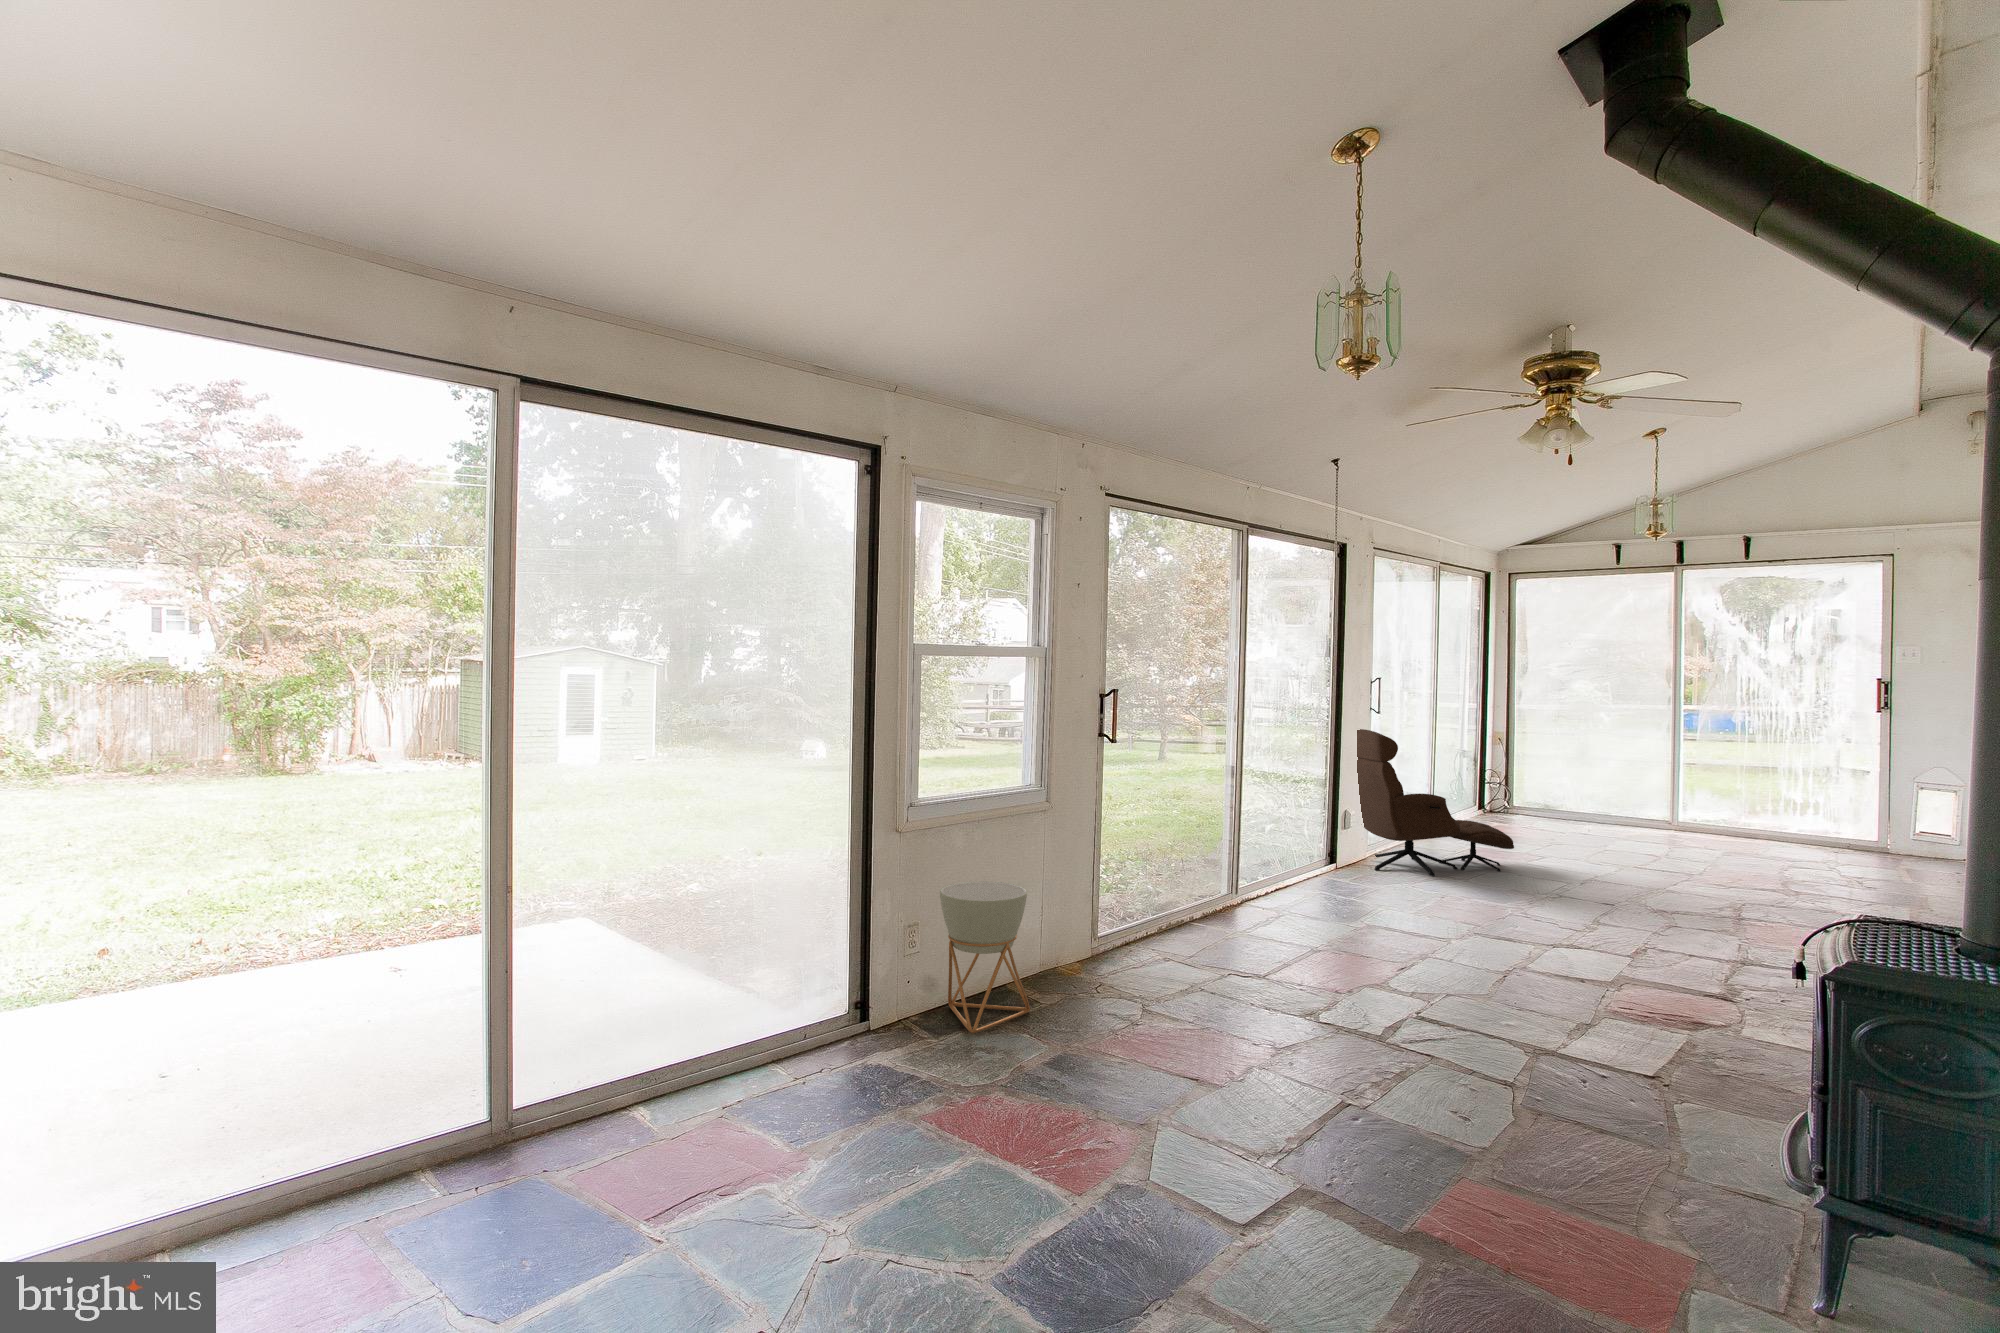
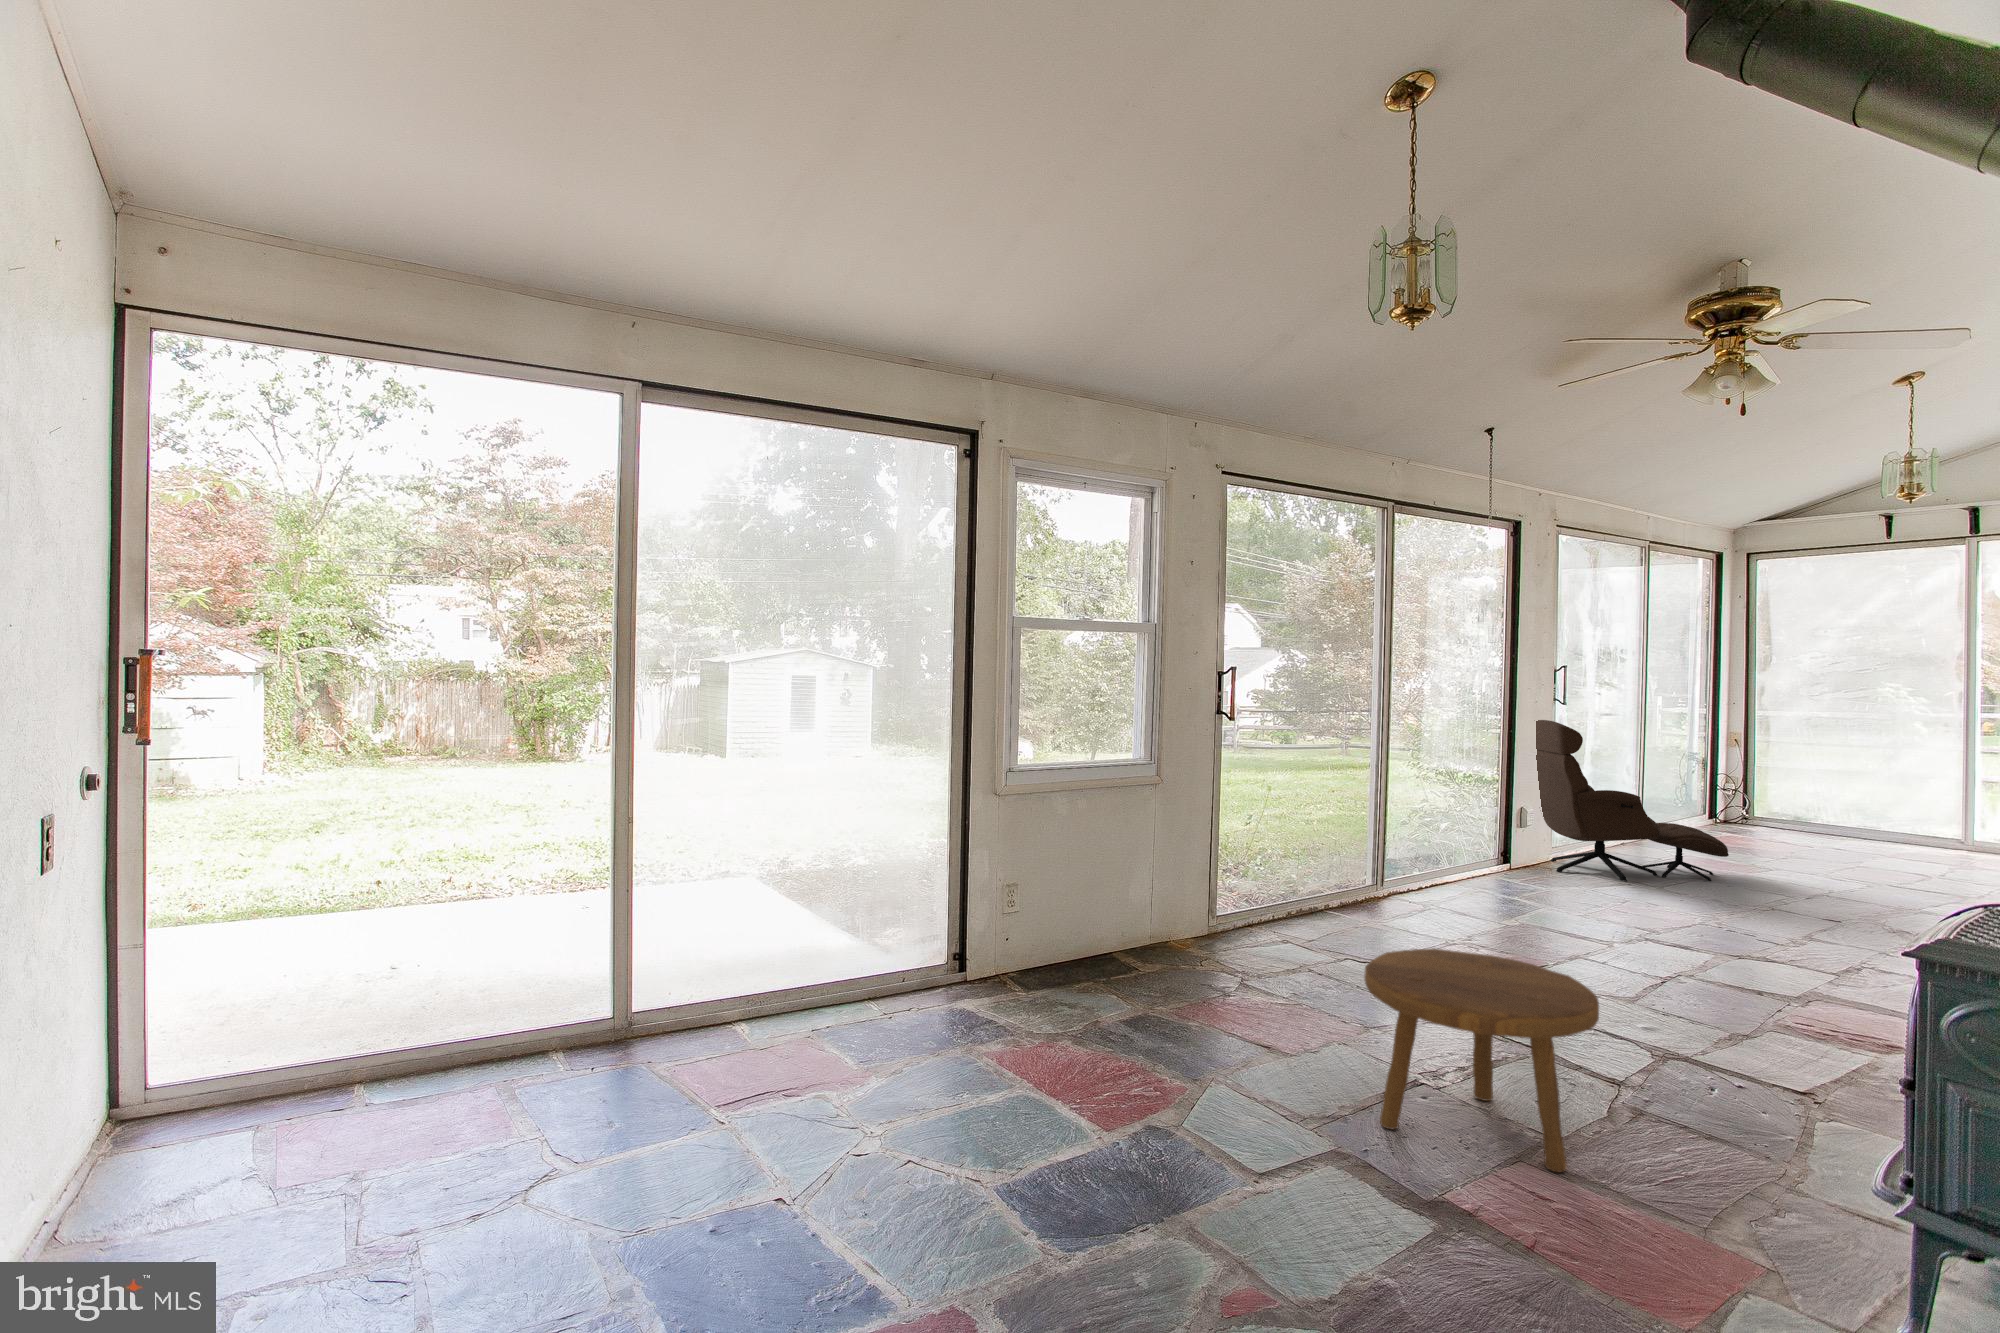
planter: present [940,881,1030,1033] -> none [1037,846,1125,988]
footstool: none [1307,972,1524,1181] -> present [1364,948,1599,1172]

